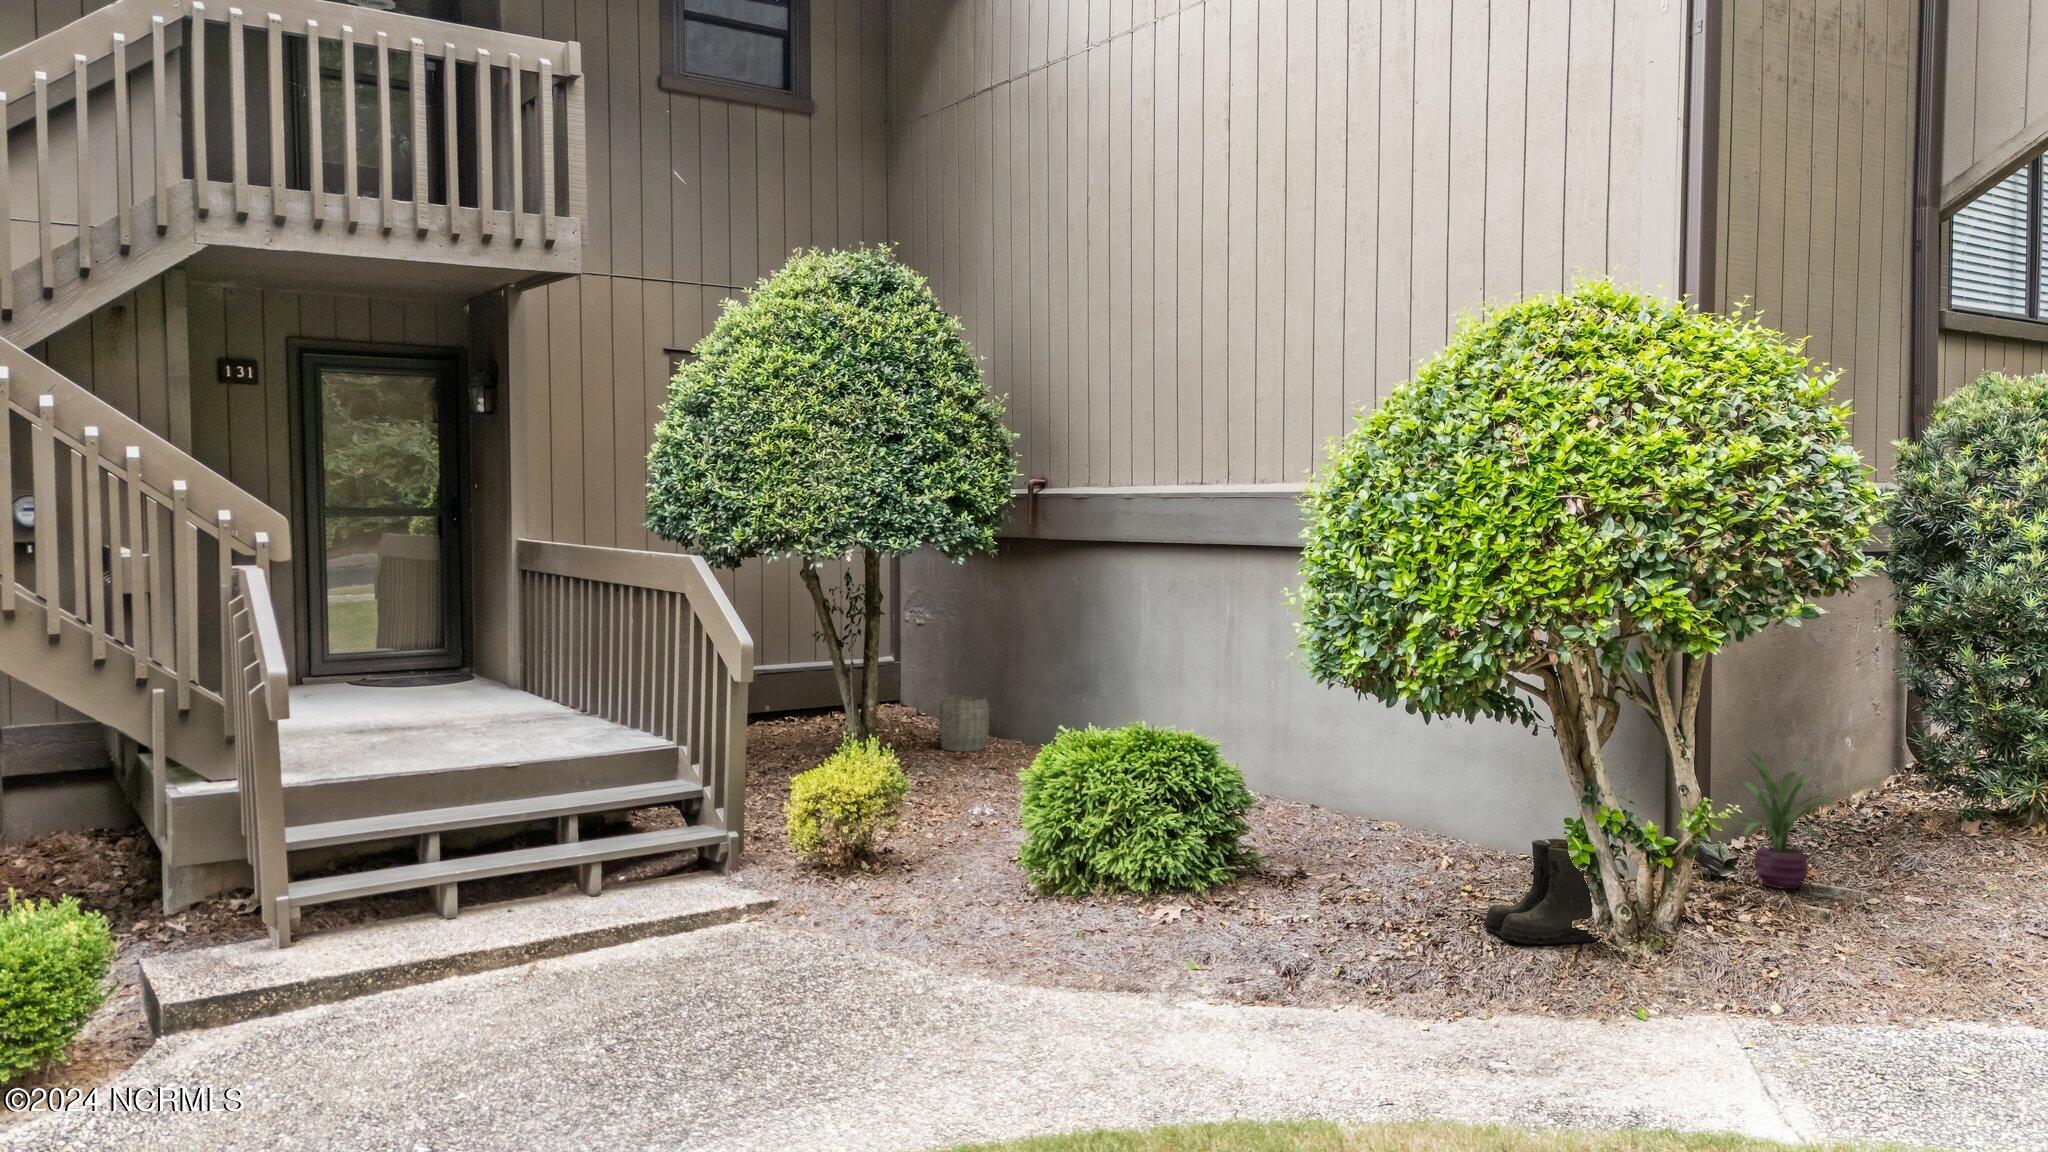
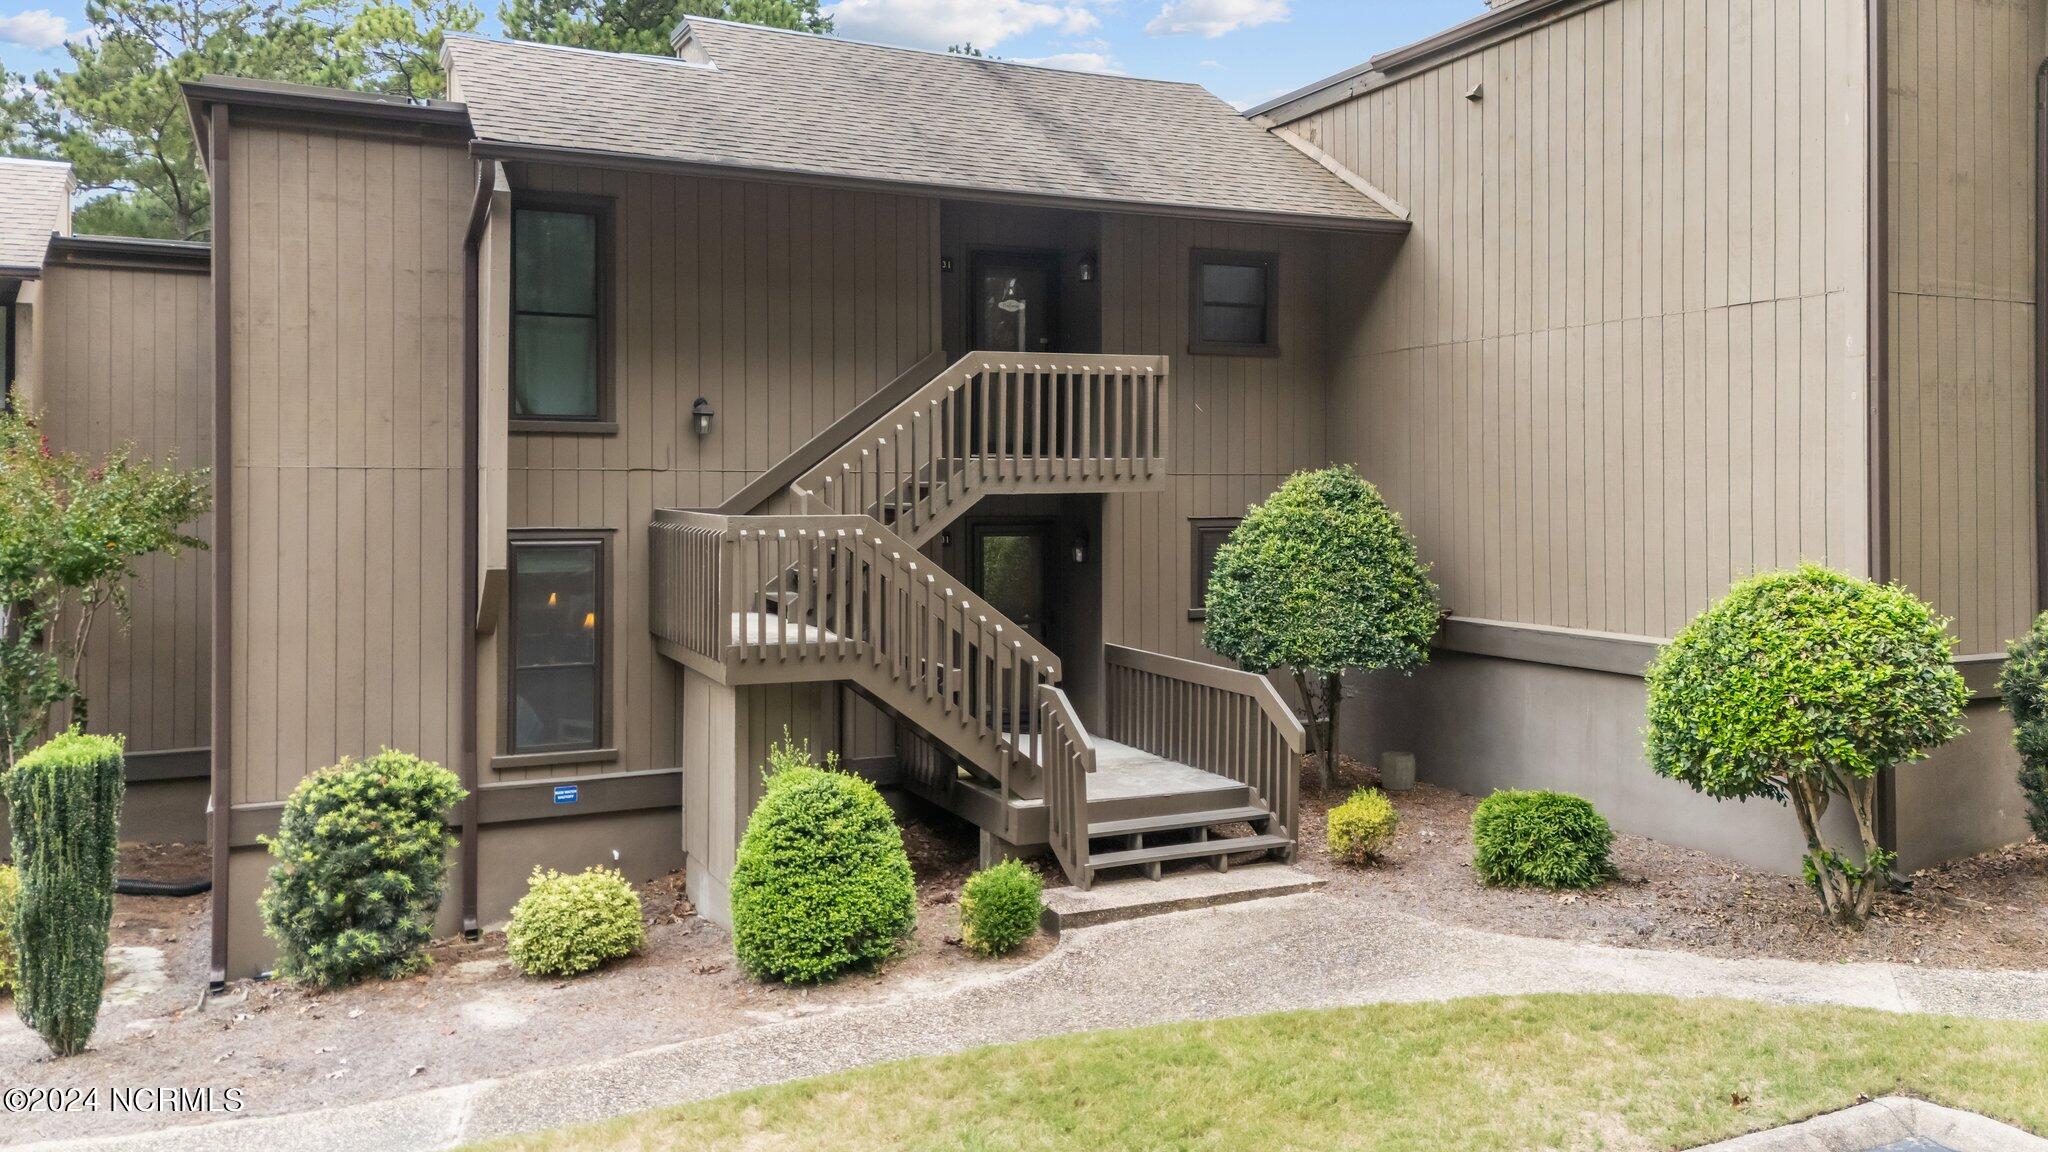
decorative plant: present [1727,752,1823,889] -> none [1895,817,2000,900]
boots: present [1483,839,1598,944] -> none [1753,865,1823,923]

